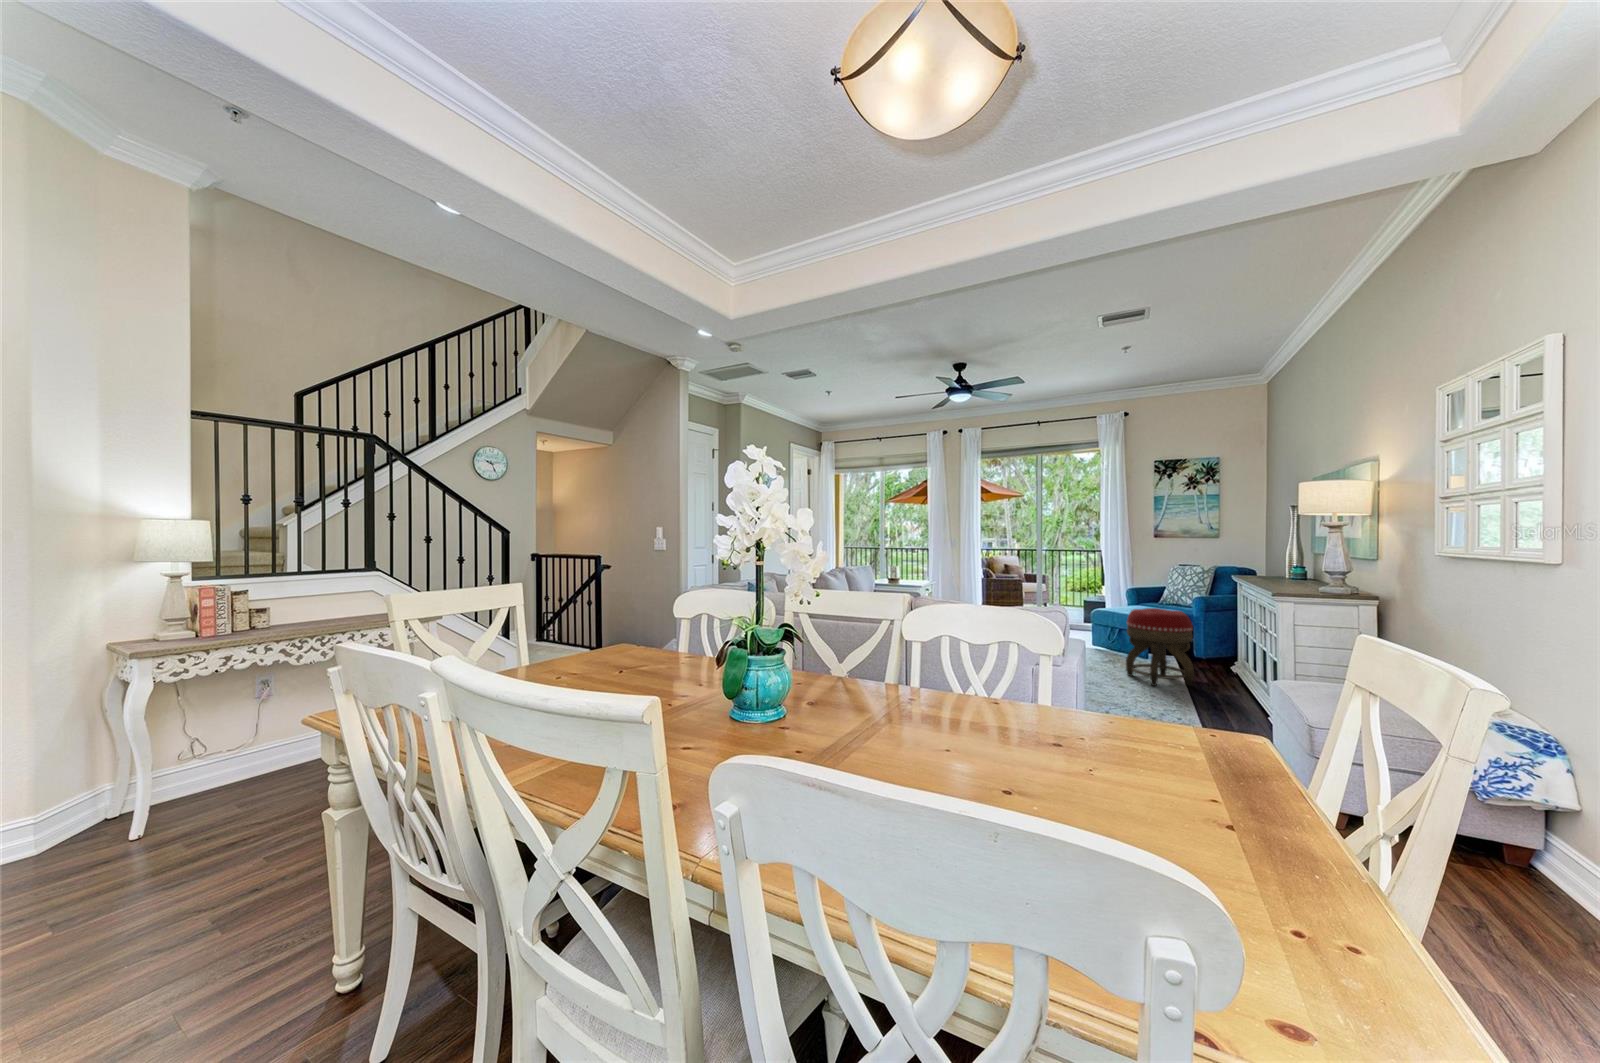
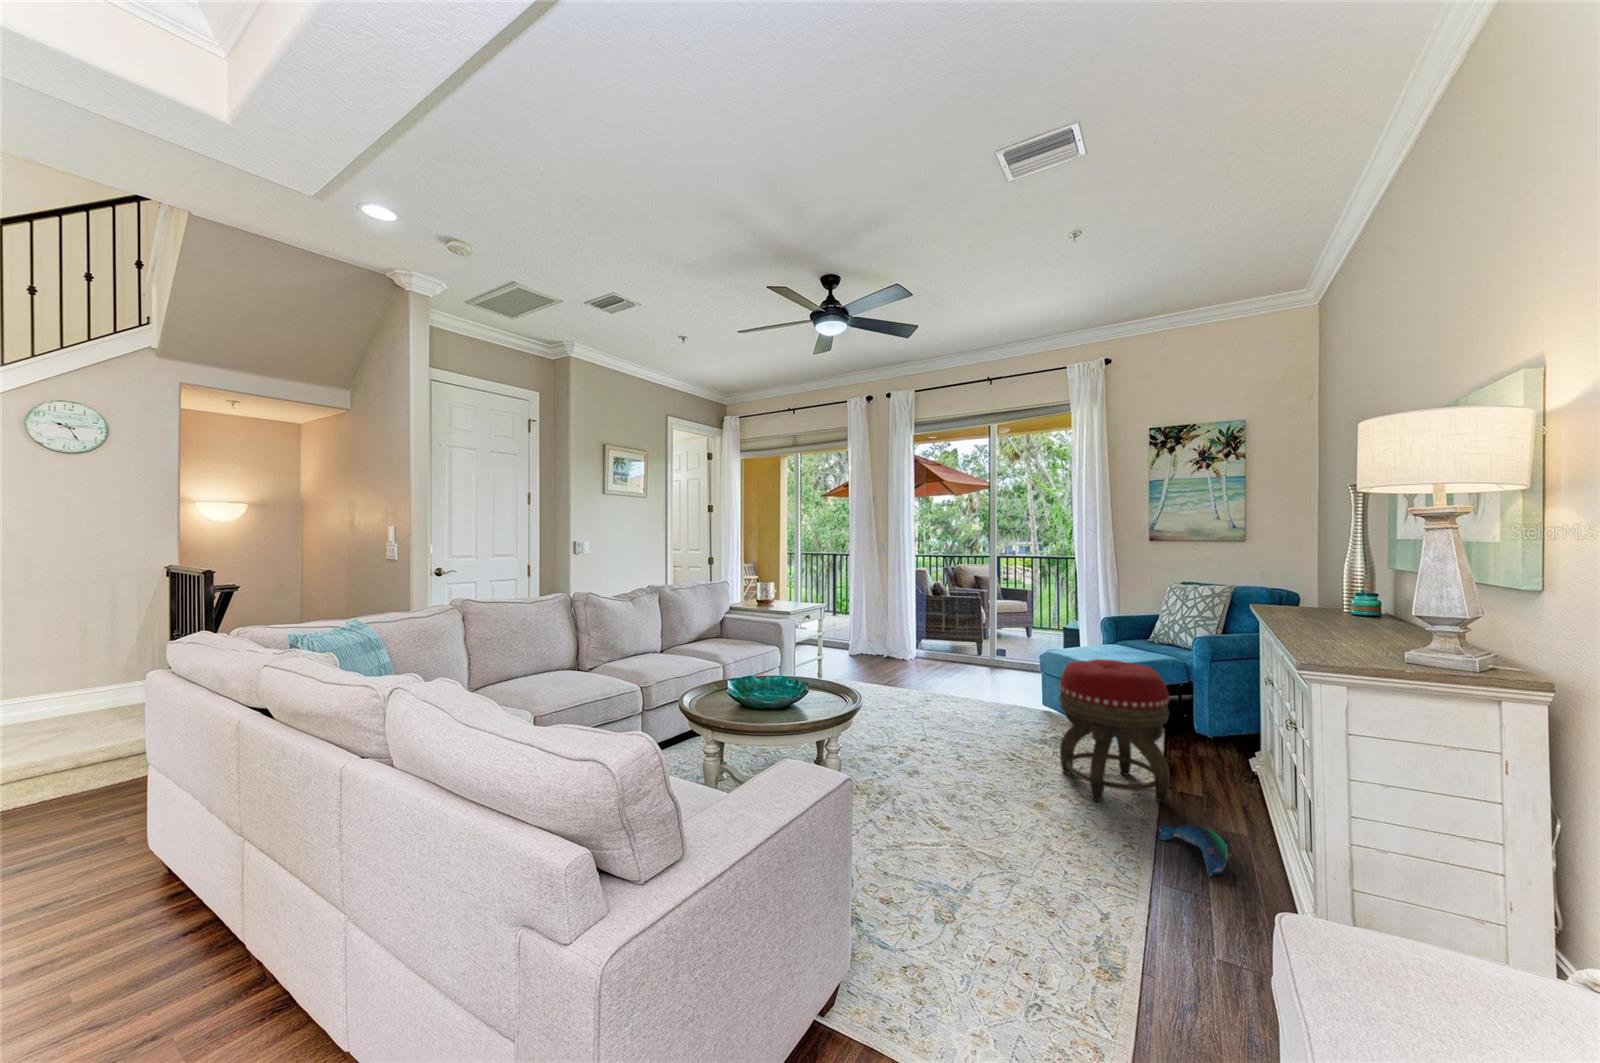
plush toy: none [1194,689,1233,710] -> present [1158,825,1230,877]

